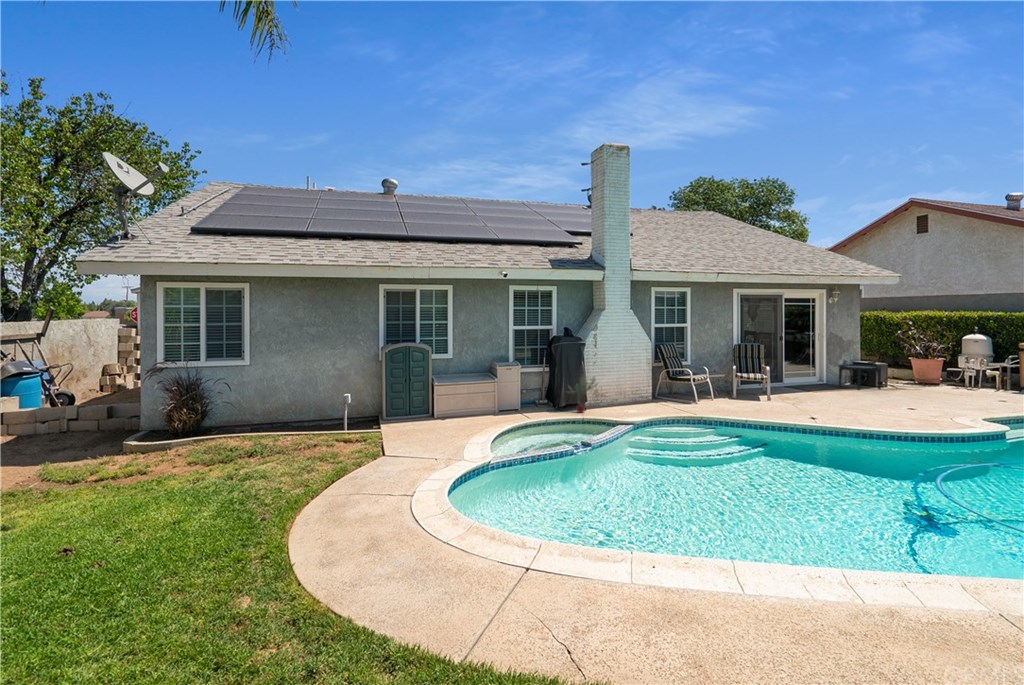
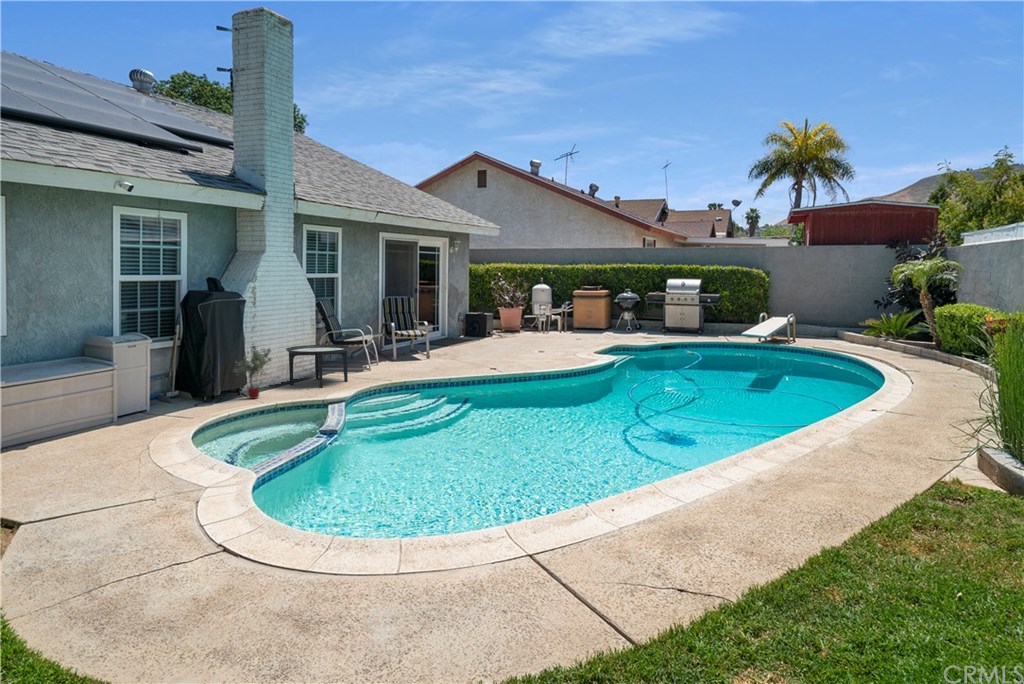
round table: present [838,364,883,389] -> present [286,345,349,388]

